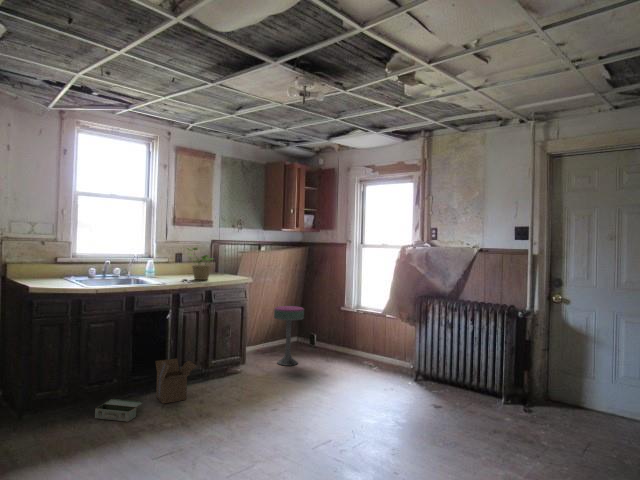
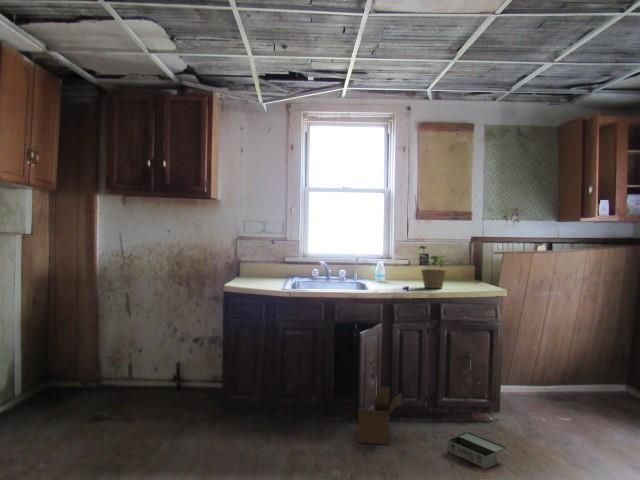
bar stool: present [274,306,304,366] -> none [554,336,608,432]
toolbox: present [95,399,143,422] -> present [448,432,506,469]

